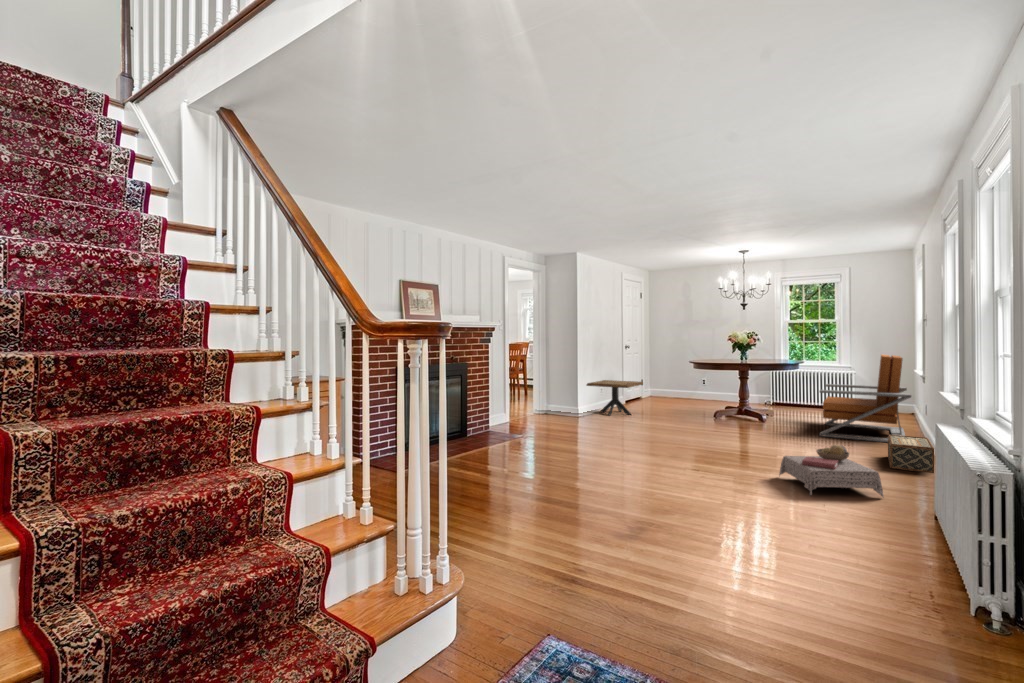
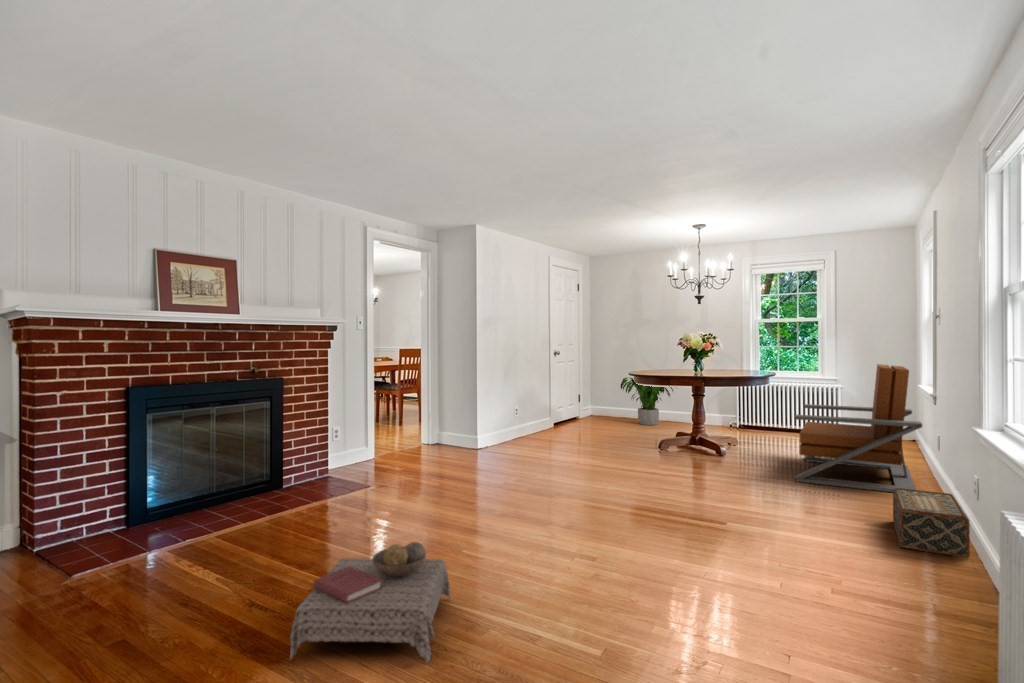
potted plant: none [678,366,724,402] -> present [621,378,673,425]
side table: present [587,380,643,415] -> none [488,398,567,448]
ottoman: present [779,445,884,497] -> present [290,542,450,662]

